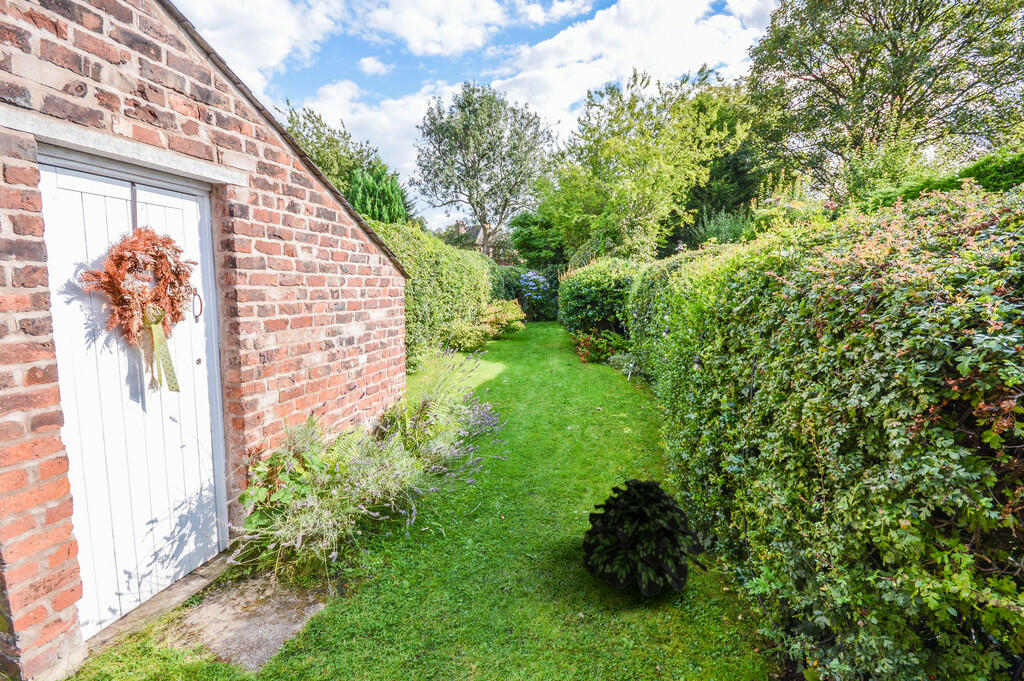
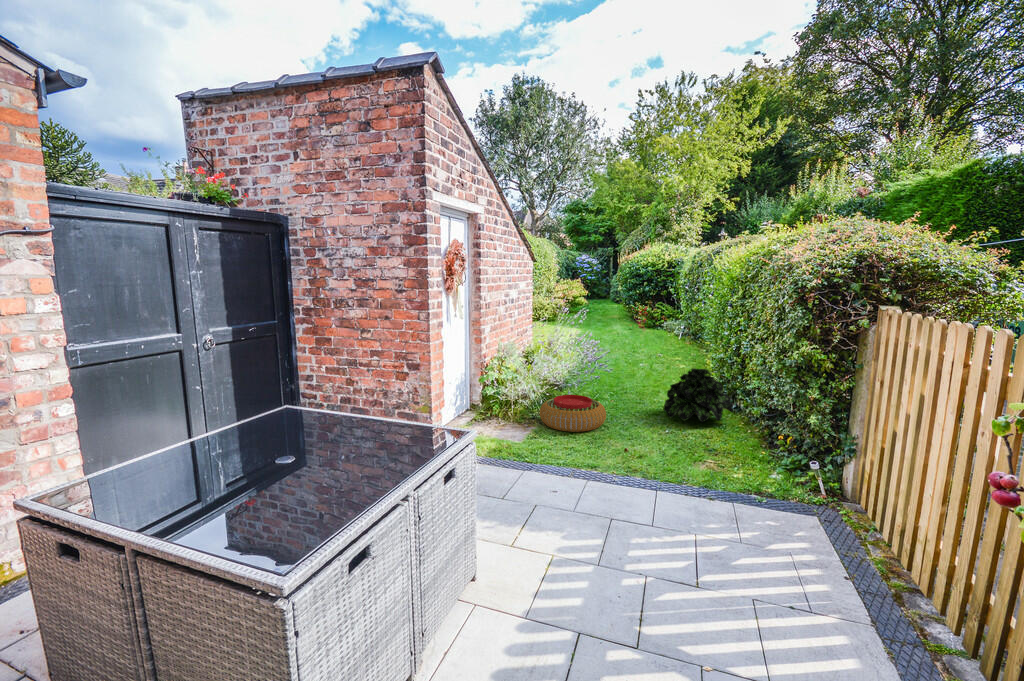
pouf: none [333,526,468,633] -> present [540,395,606,432]

